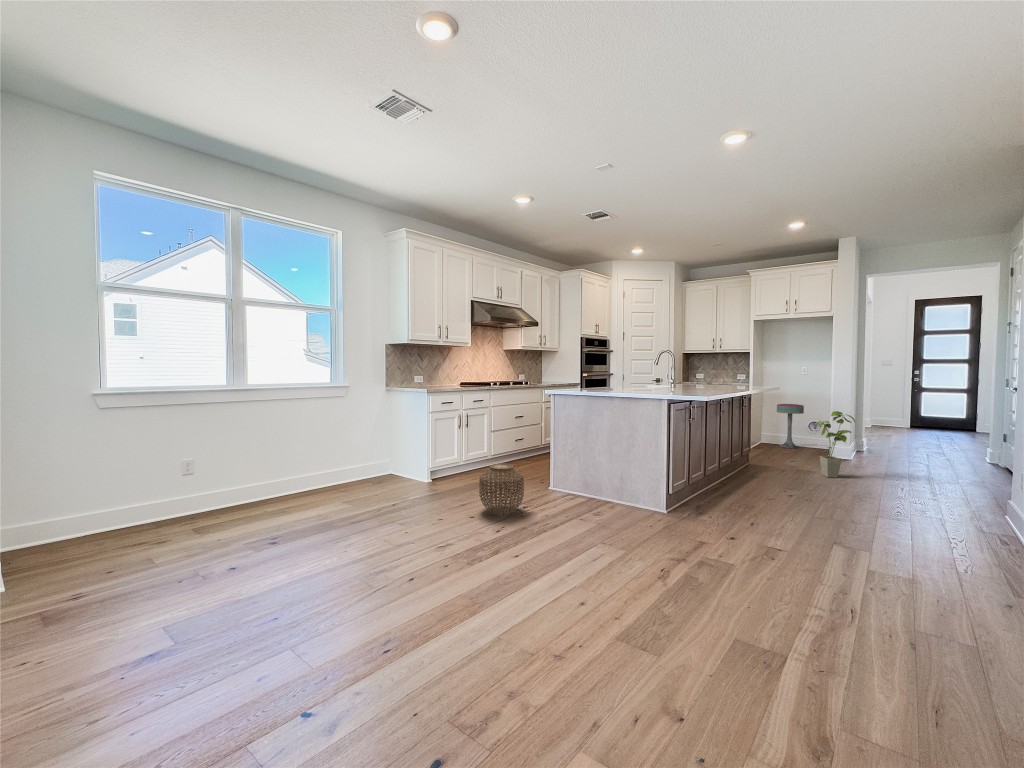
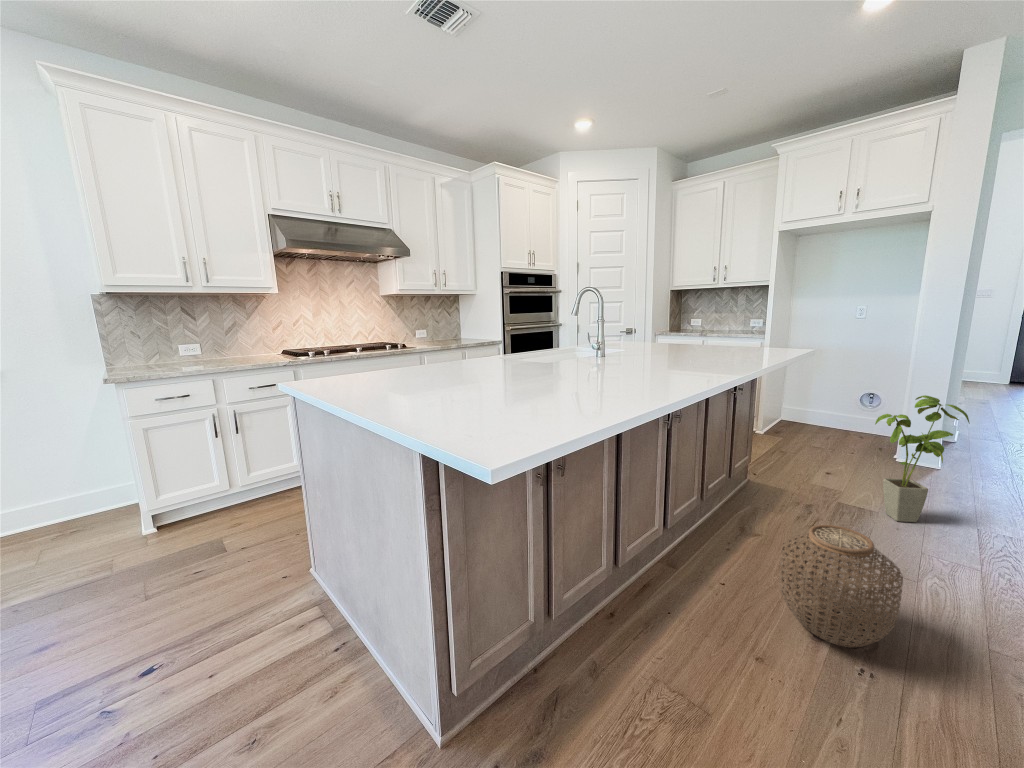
bar stool: present [777,404,804,448] -> none [809,364,855,434]
woven basket: present [479,464,524,515] -> present [779,525,903,647]

